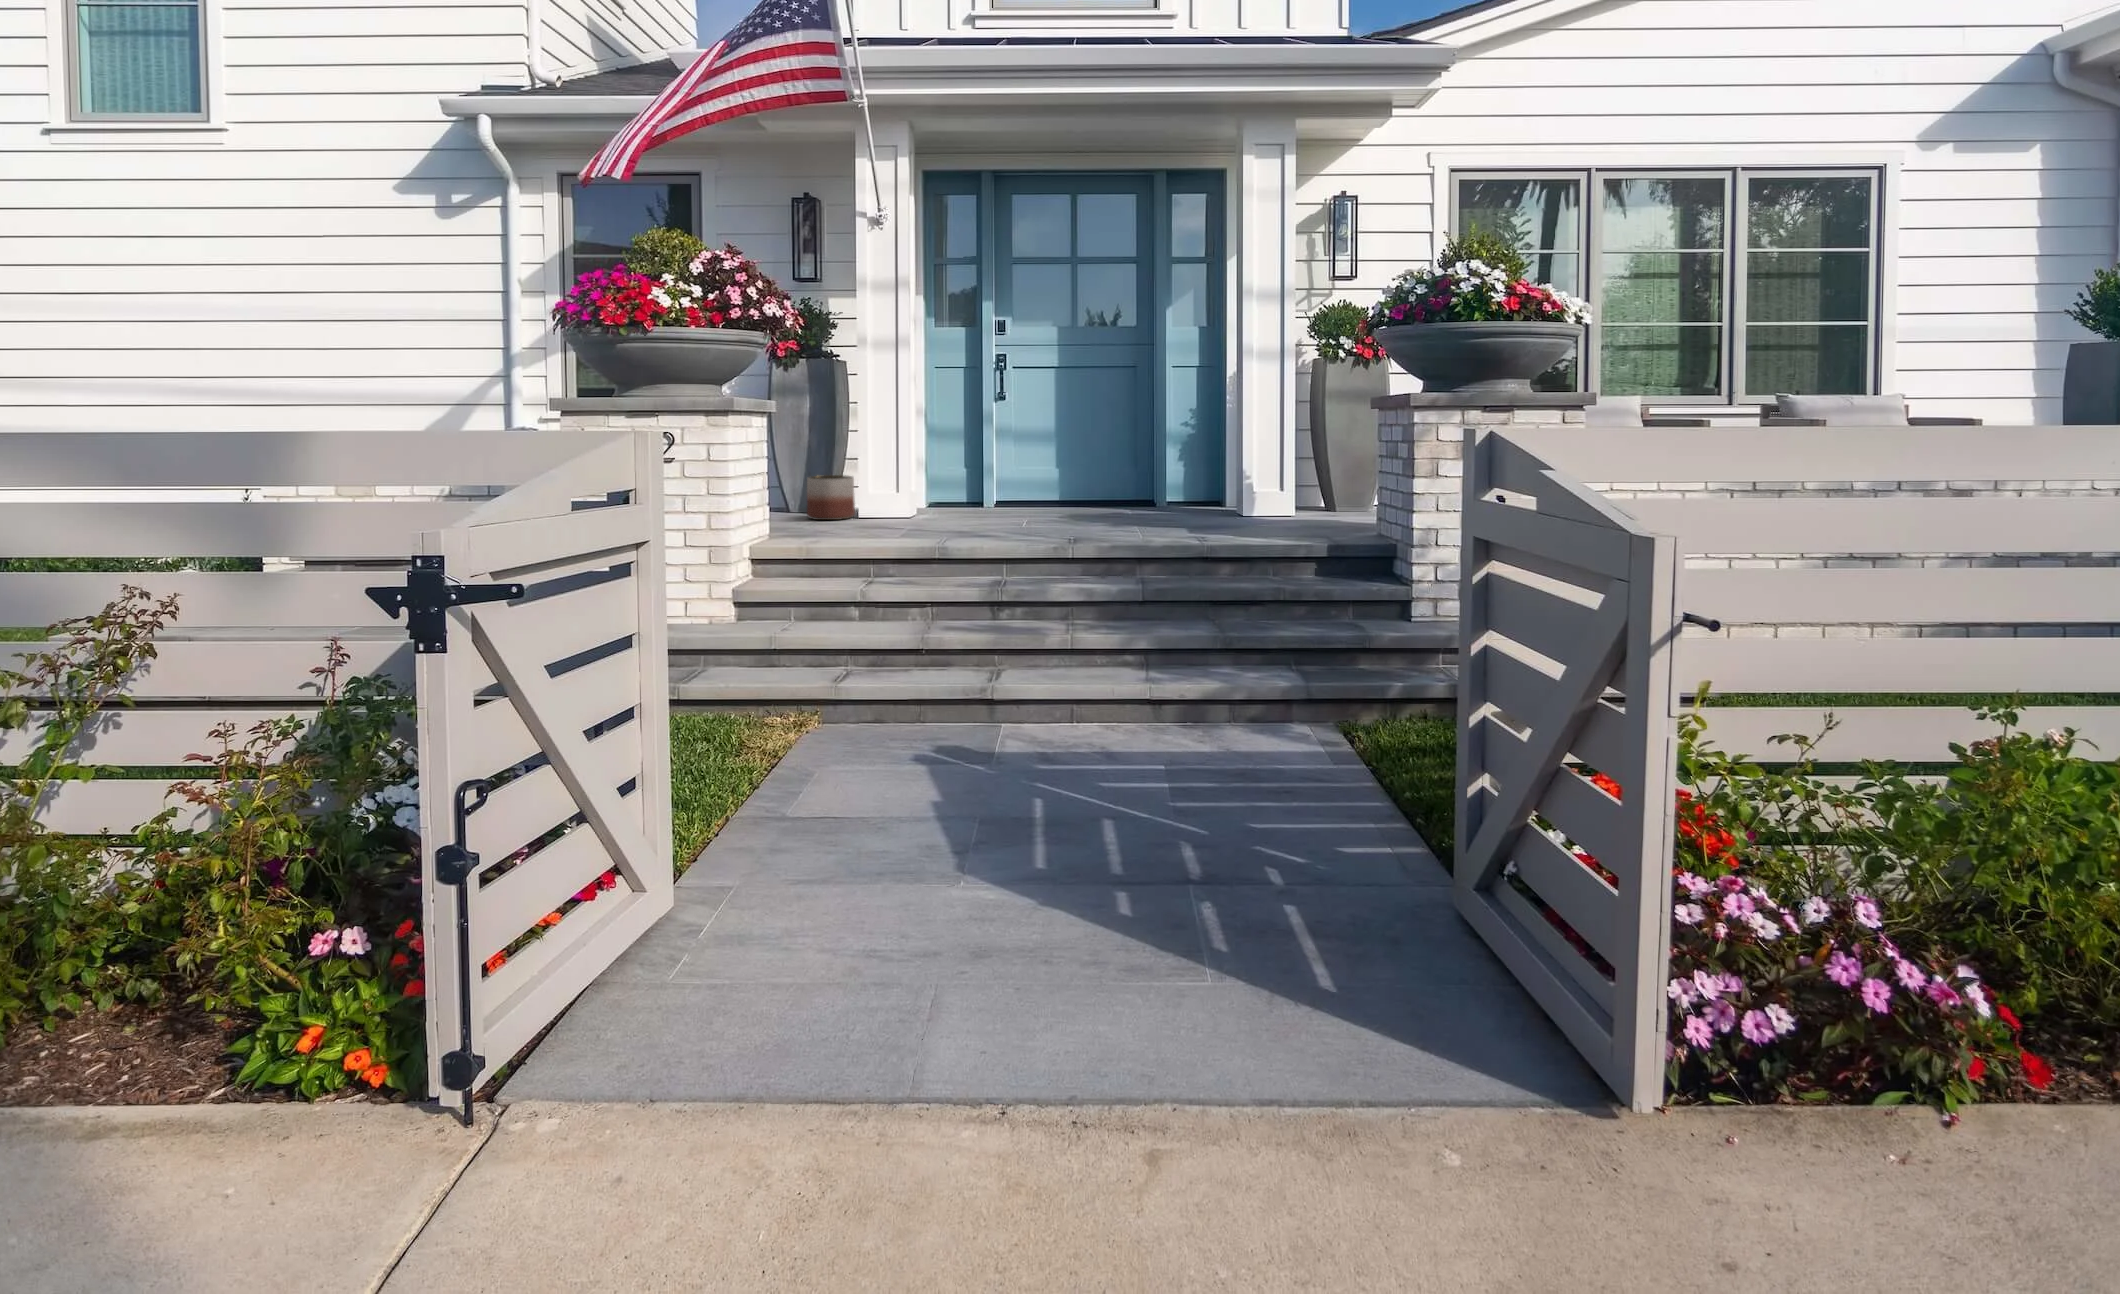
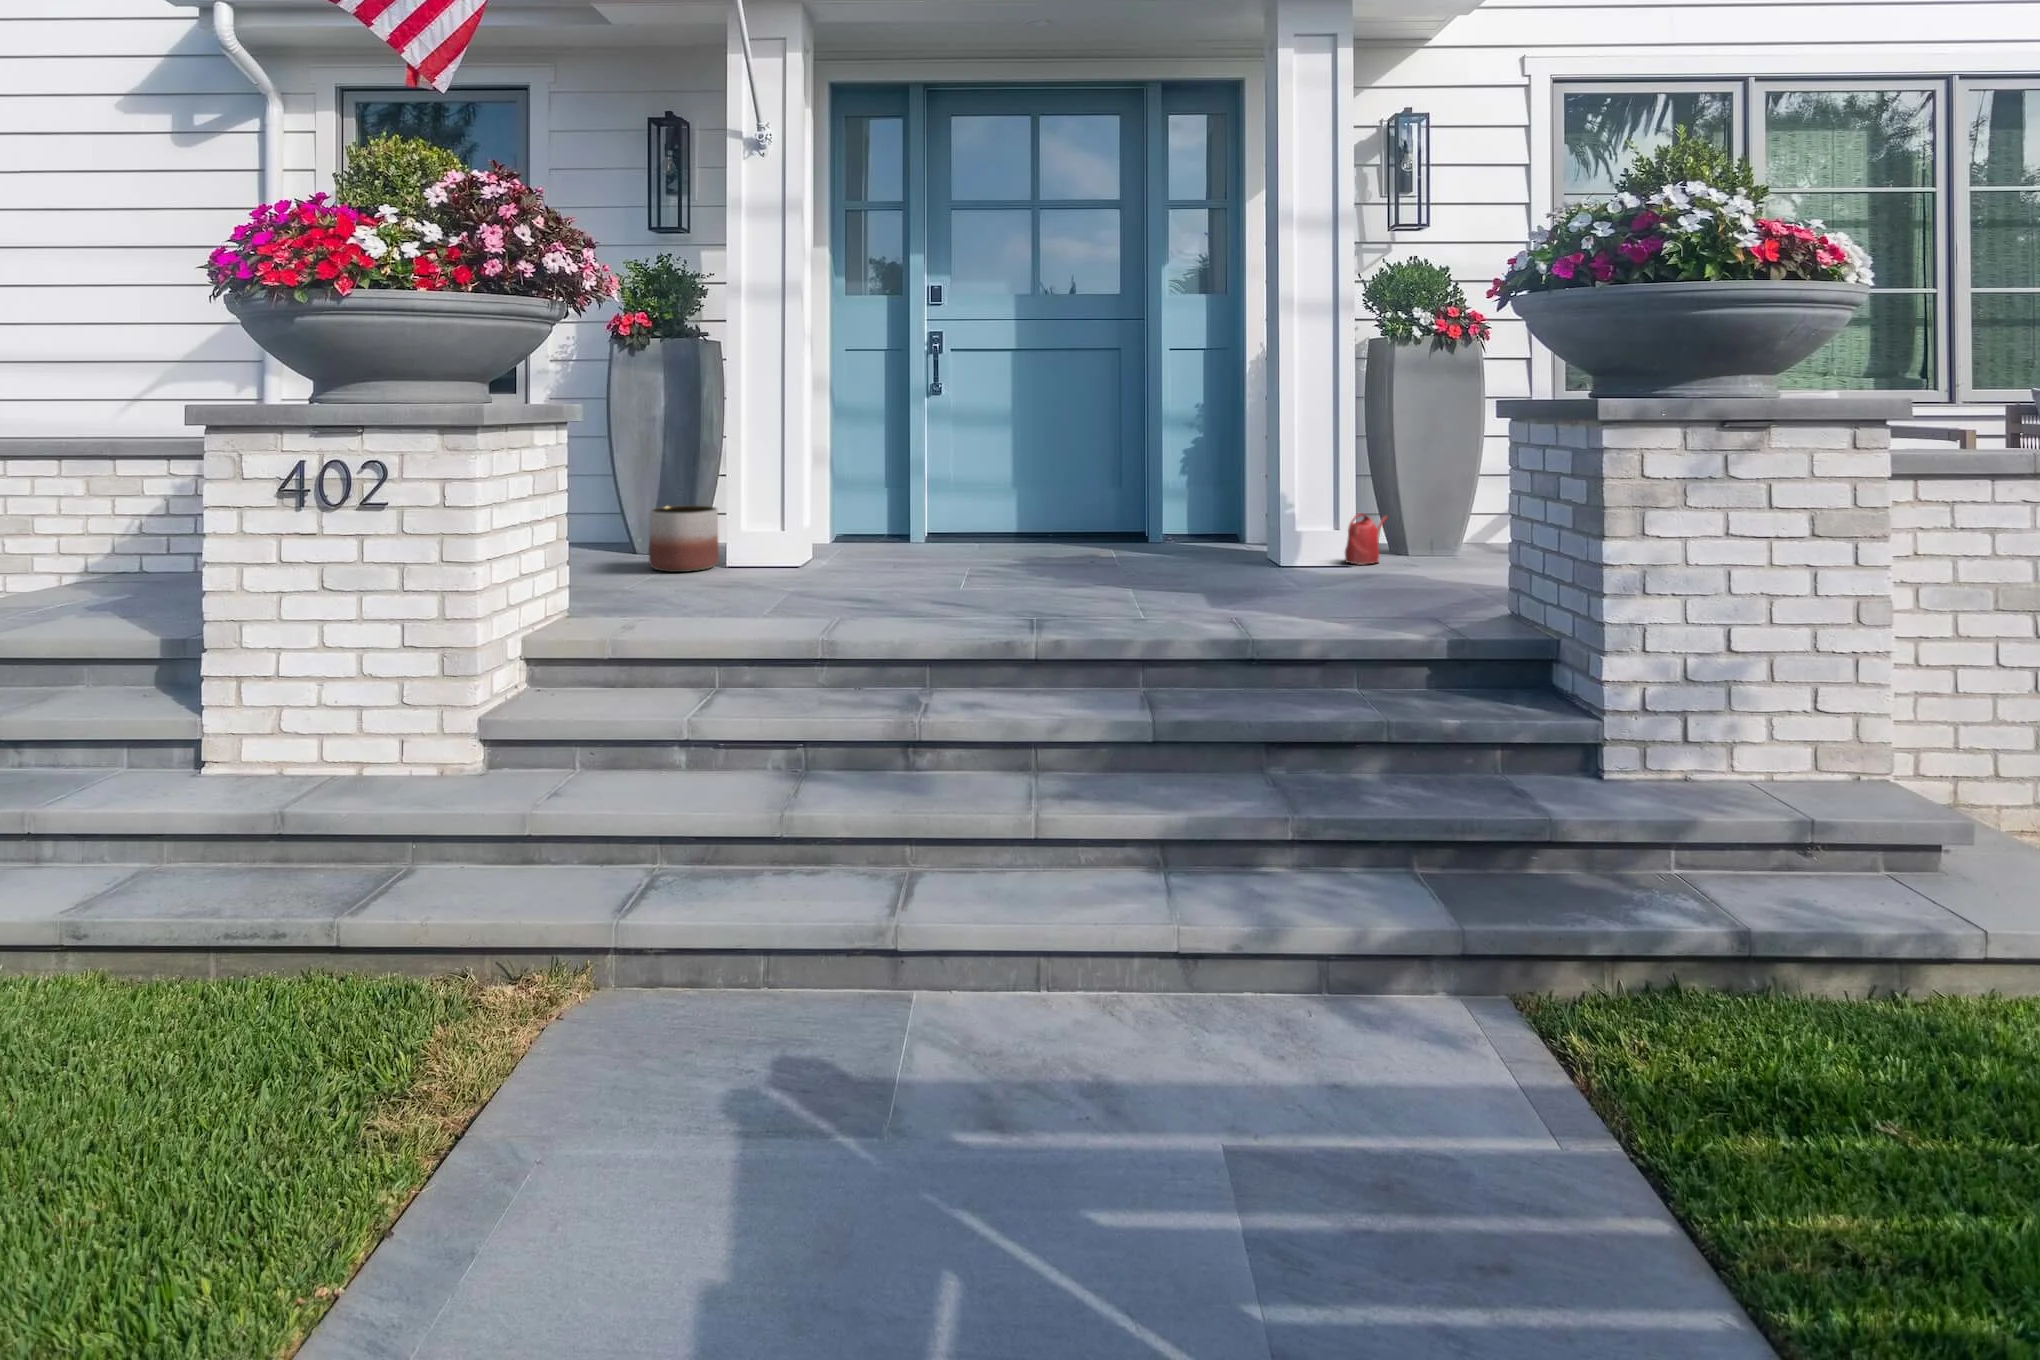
watering can: none [1292,478,1324,514] -> present [1345,513,1387,565]

